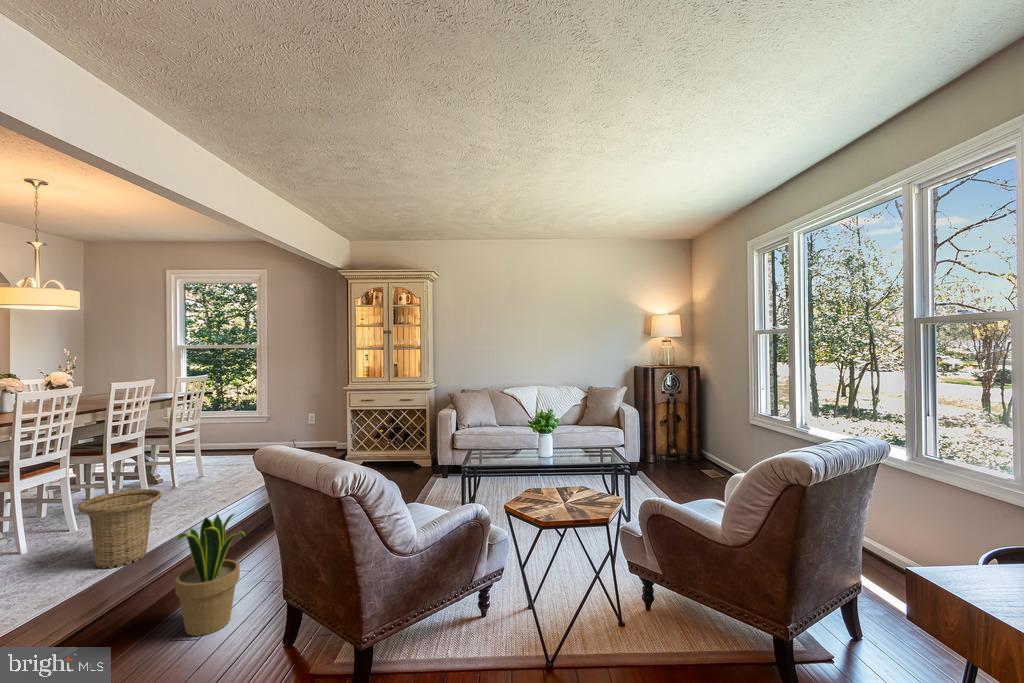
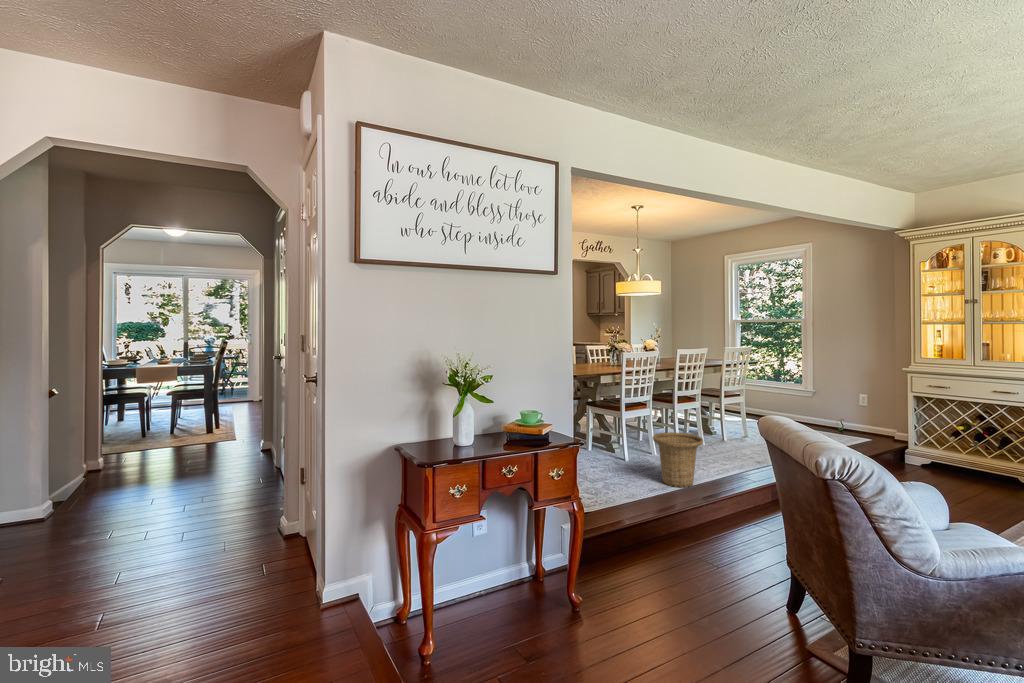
potted plant: present [175,514,245,636] -> none [703,467,757,563]

